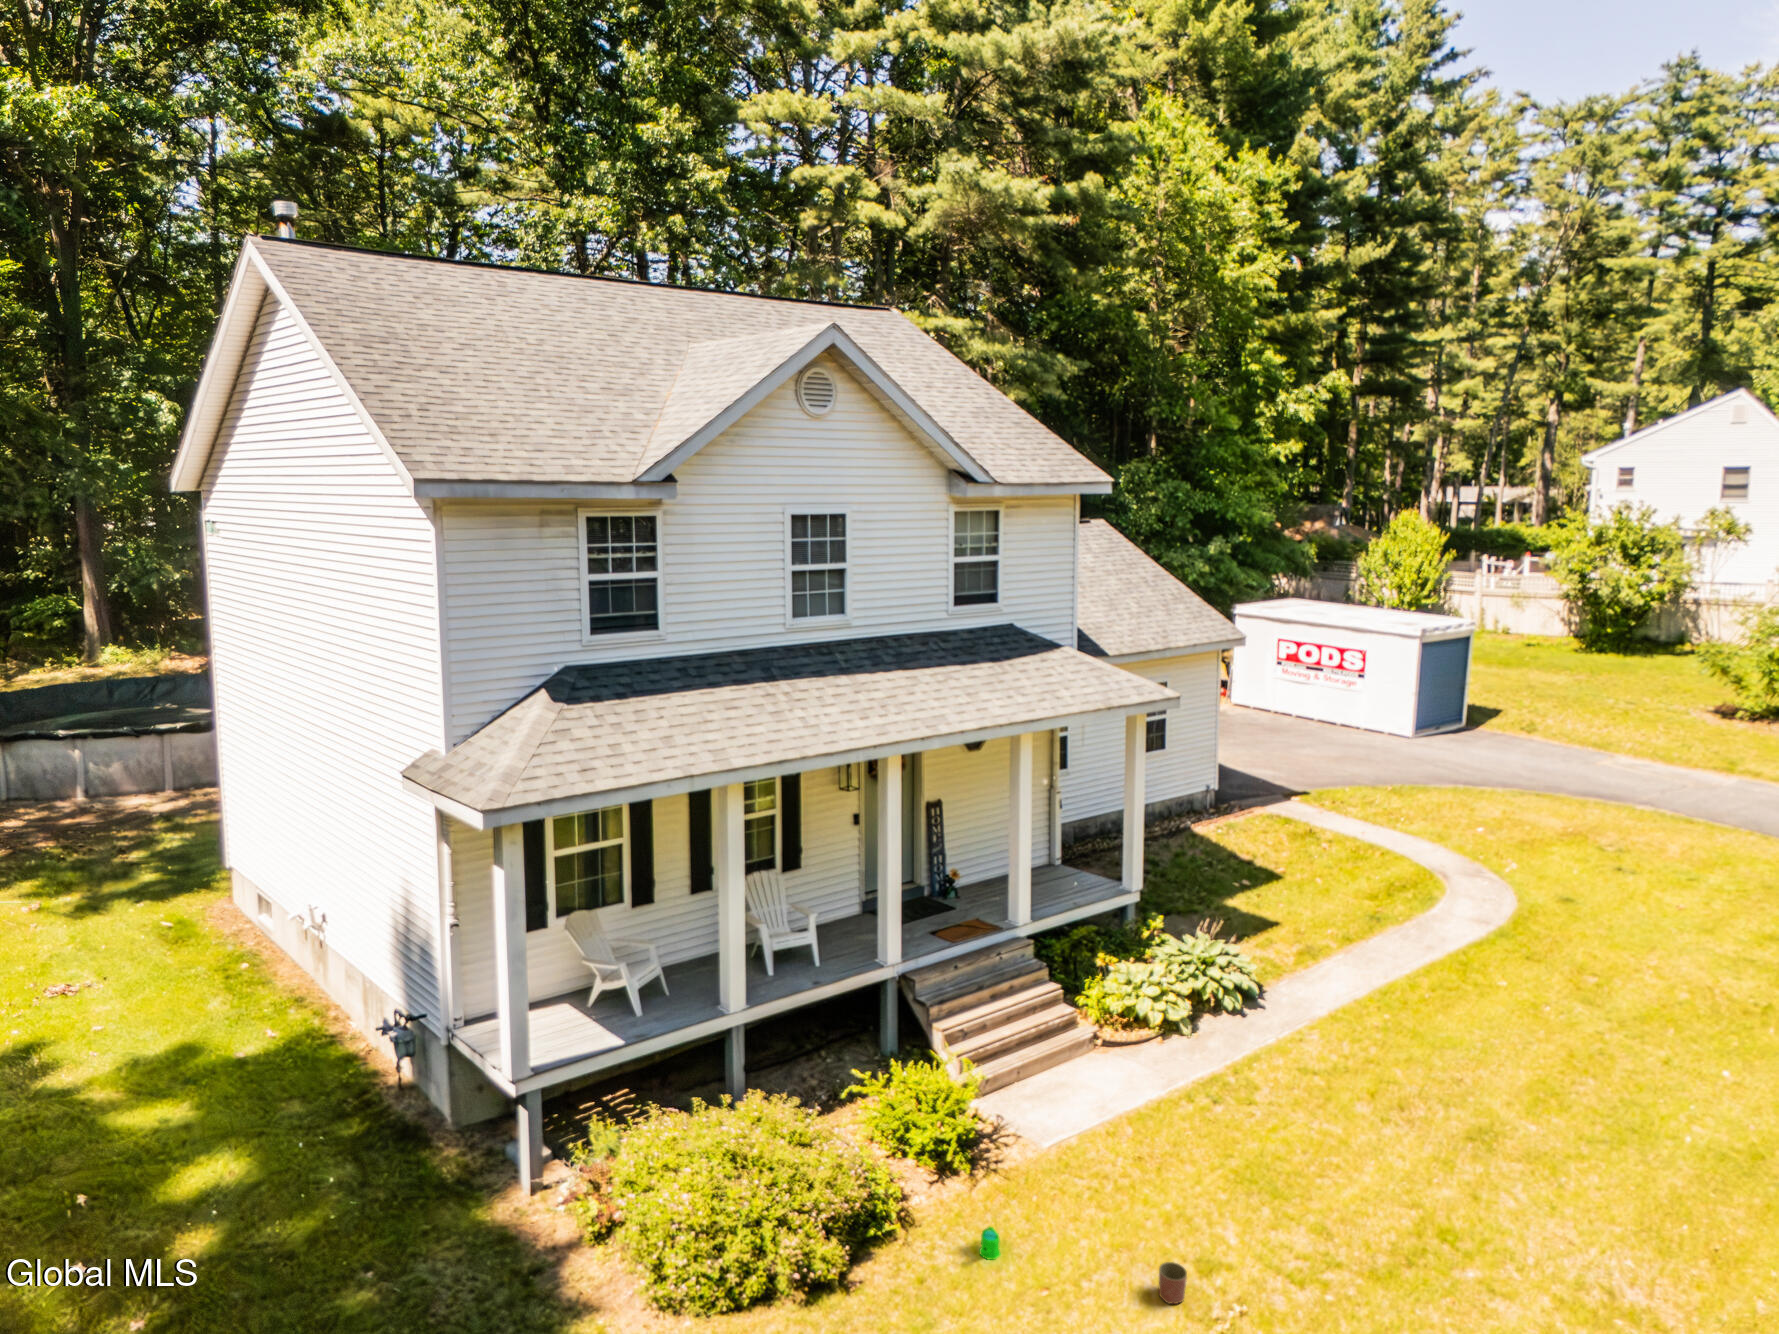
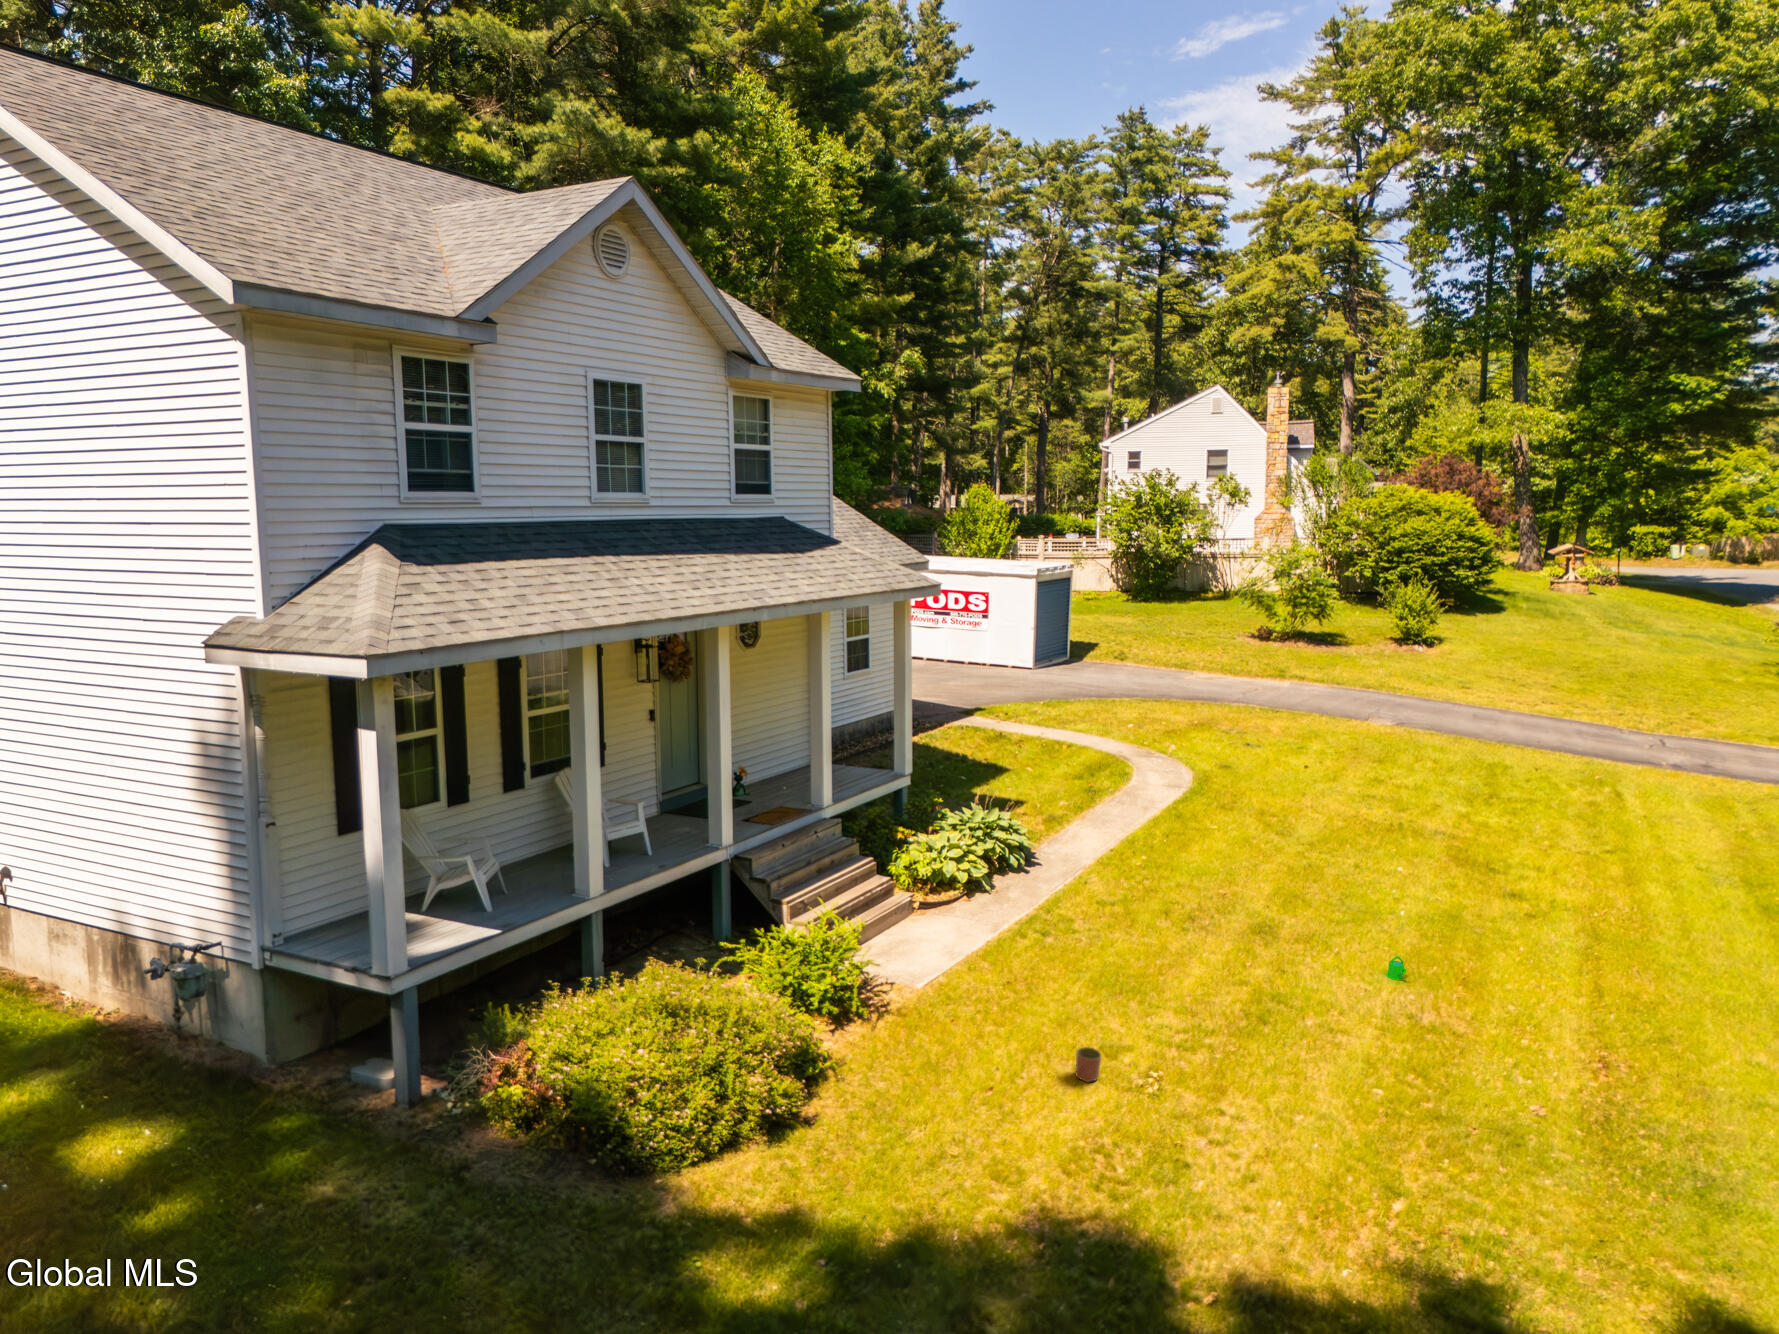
watering can: present [979,1227,1000,1260] -> present [1386,956,1406,980]

